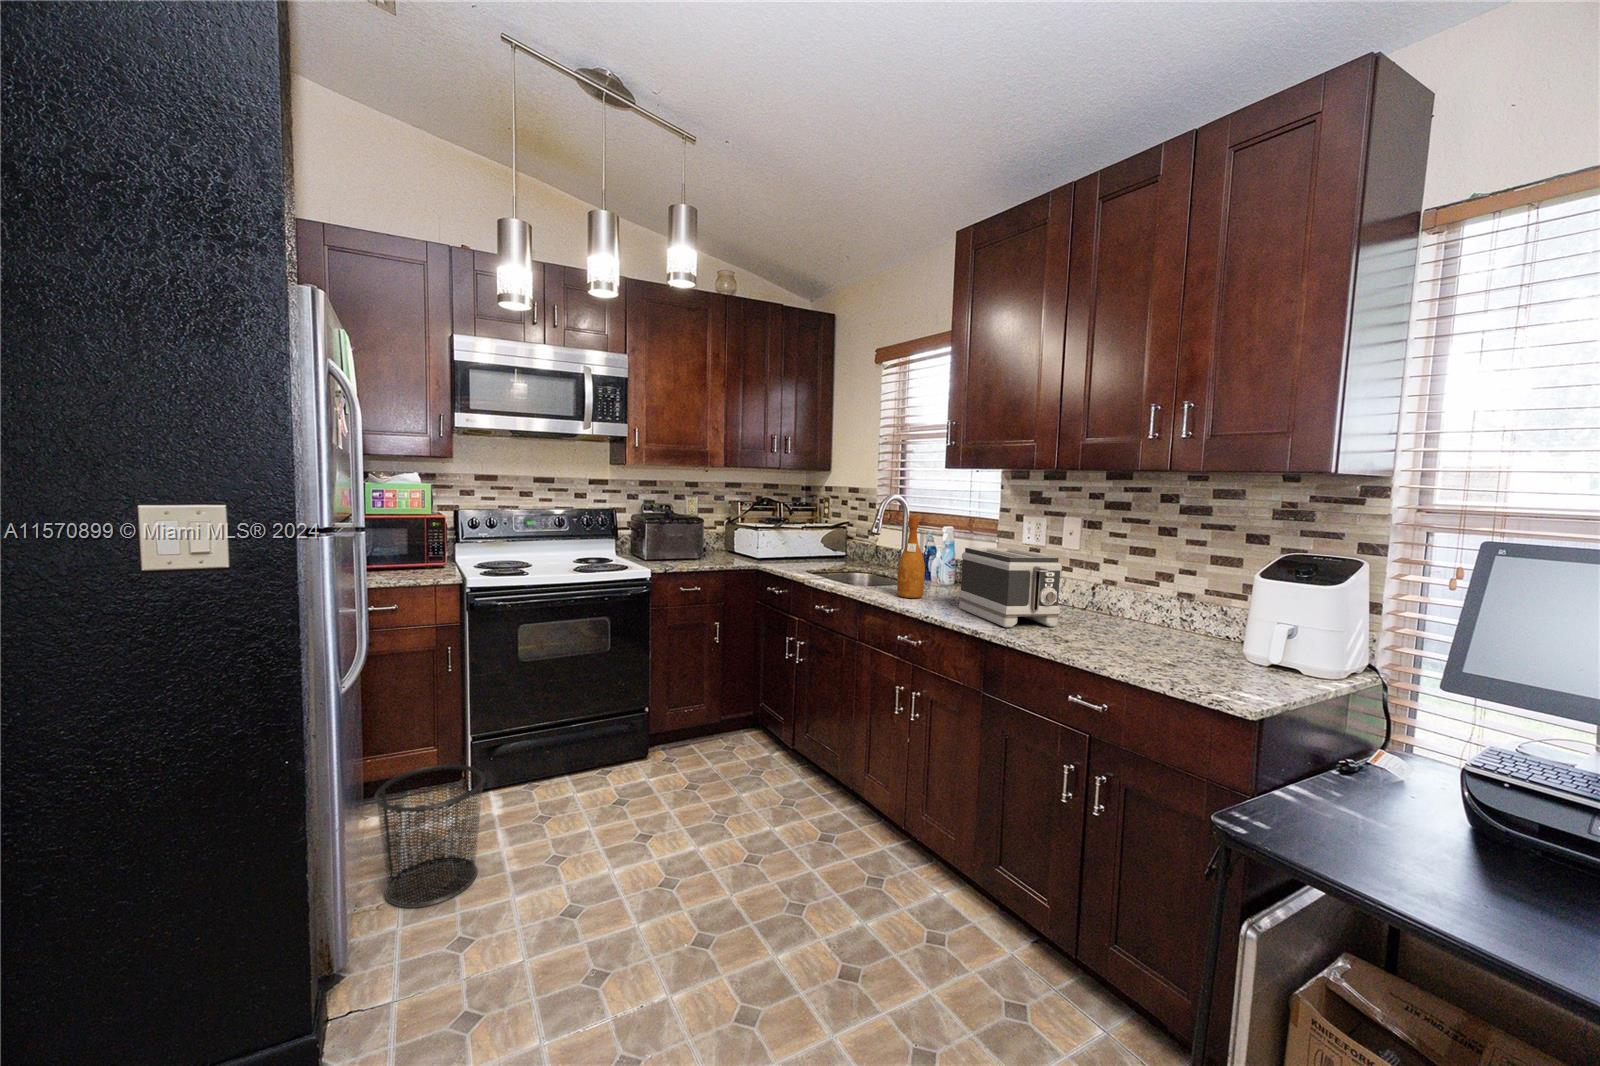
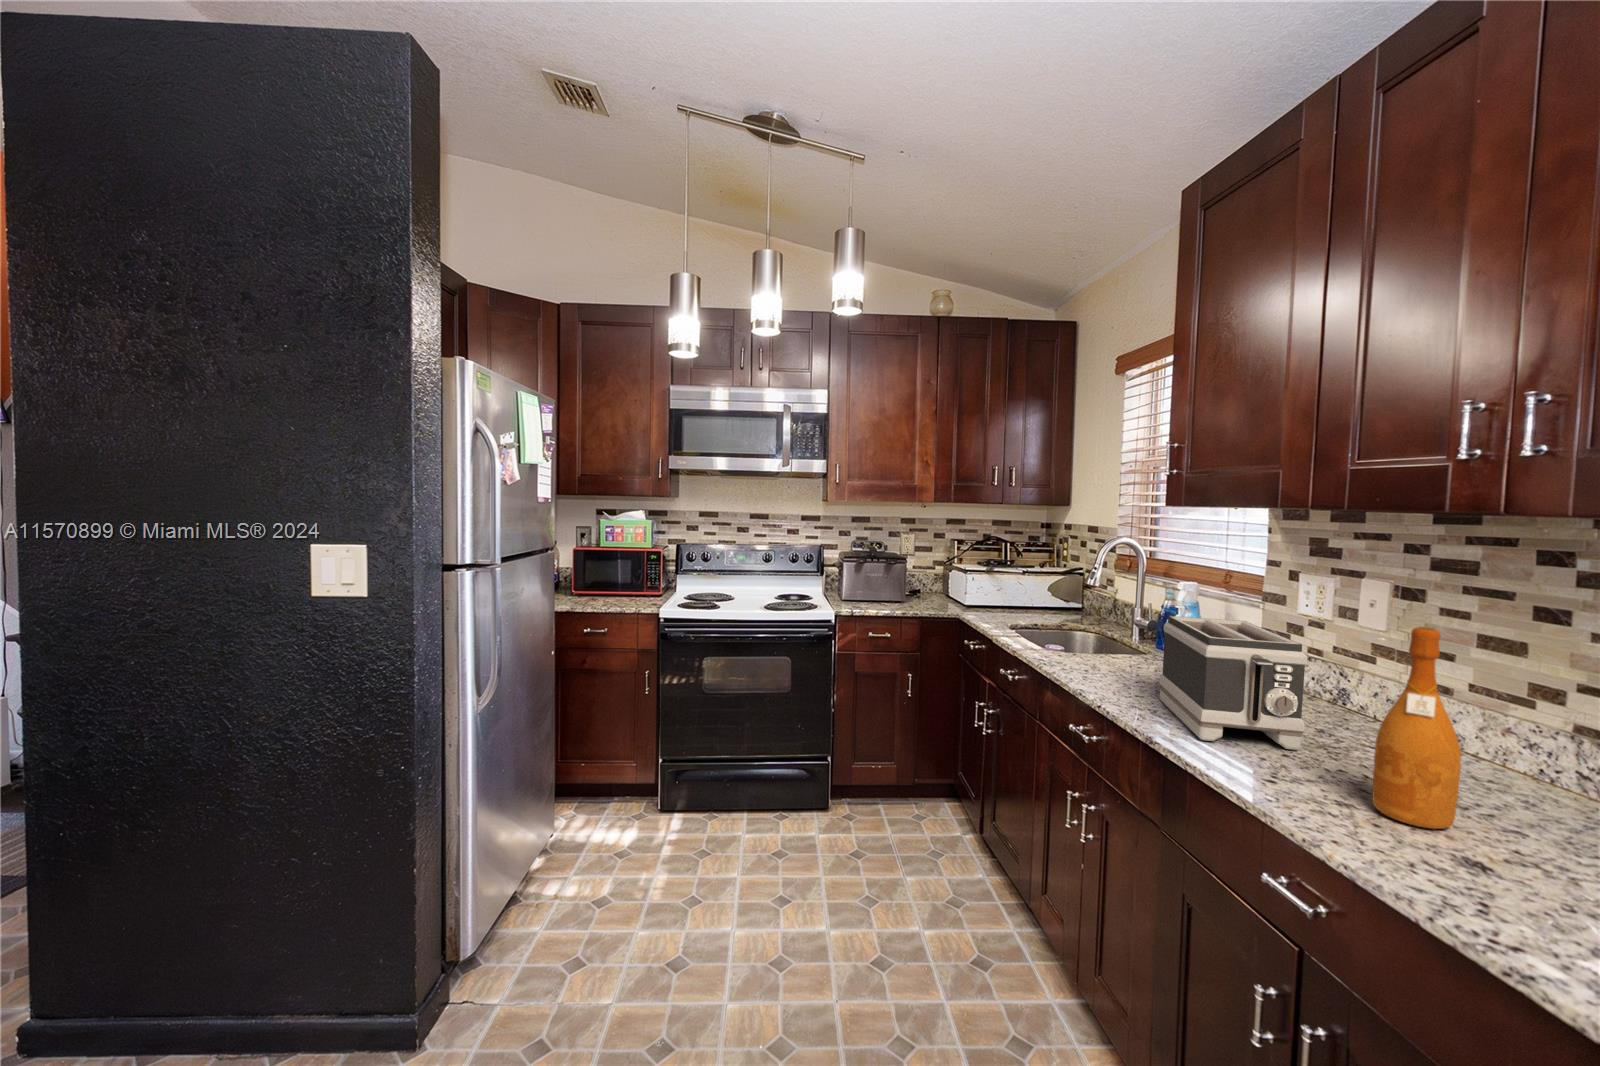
wine bottle: present [897,516,925,598] -> present [1373,627,1461,829]
trash can: present [374,764,485,908] -> none [539,784,633,918]

